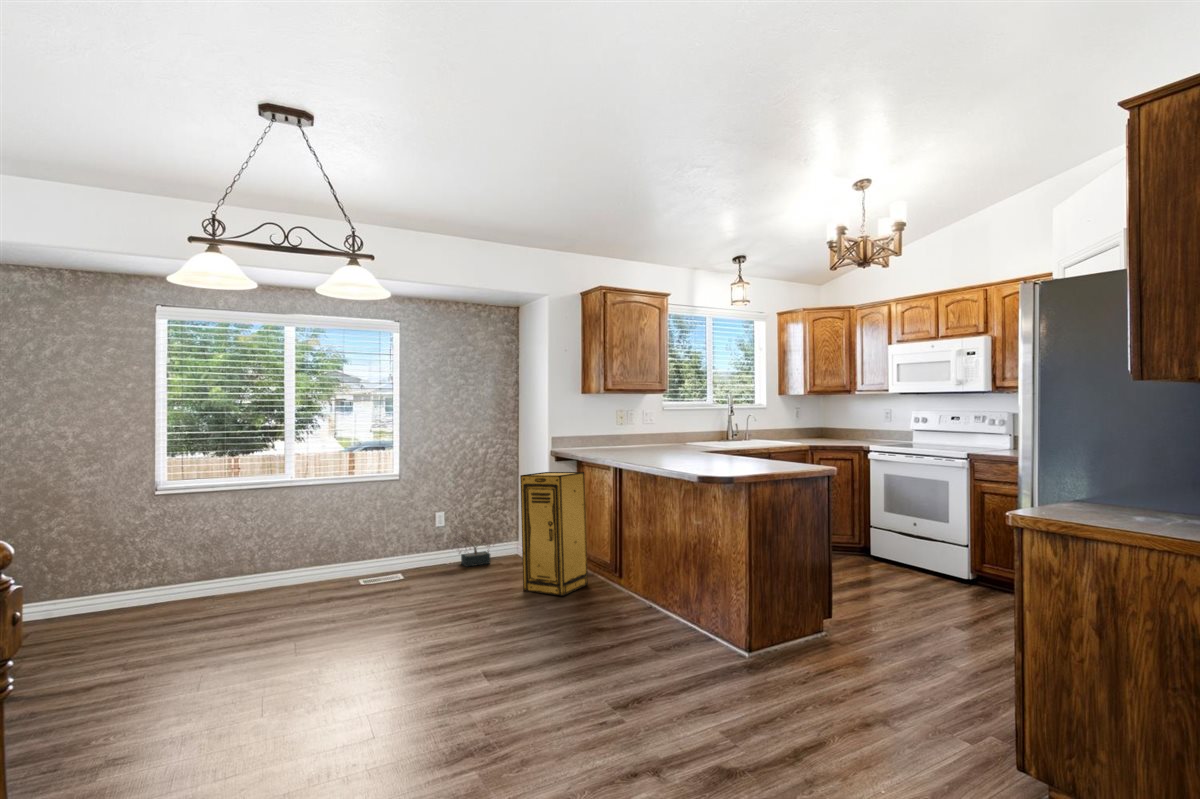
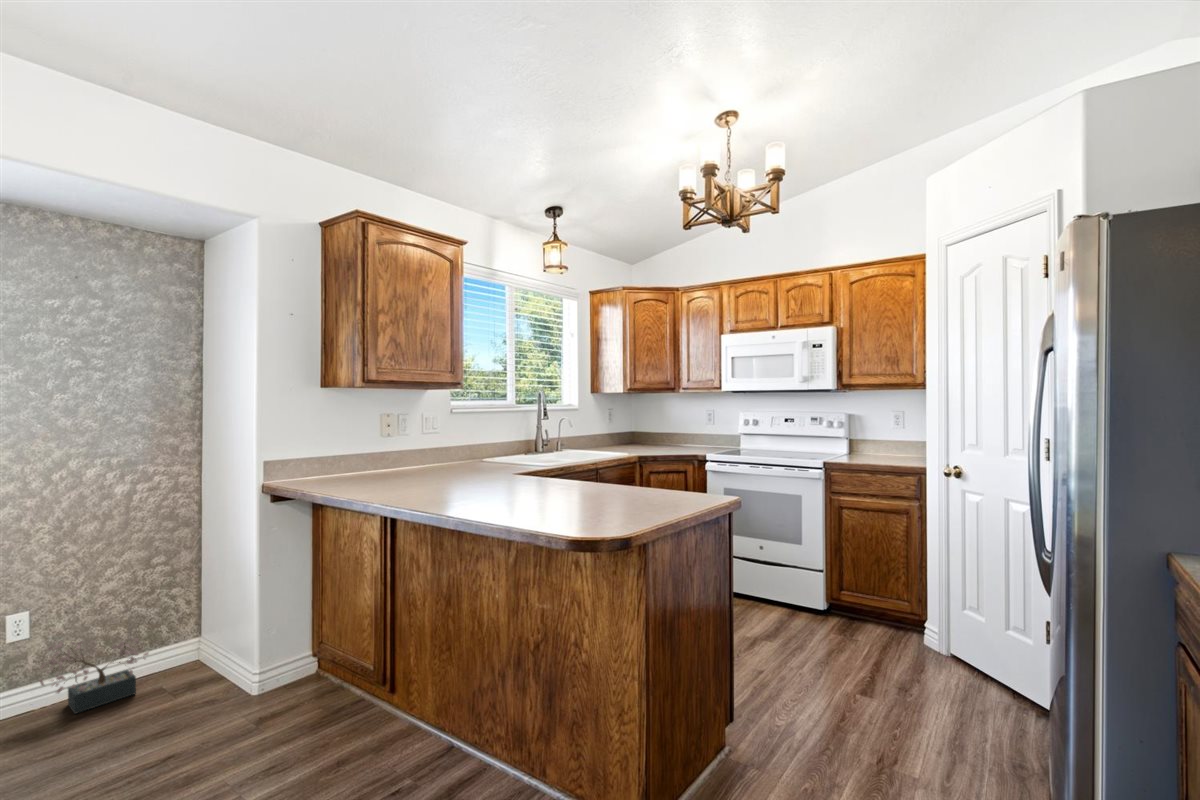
storage cabinet: present [520,472,588,596] -> none [186,523,330,769]

